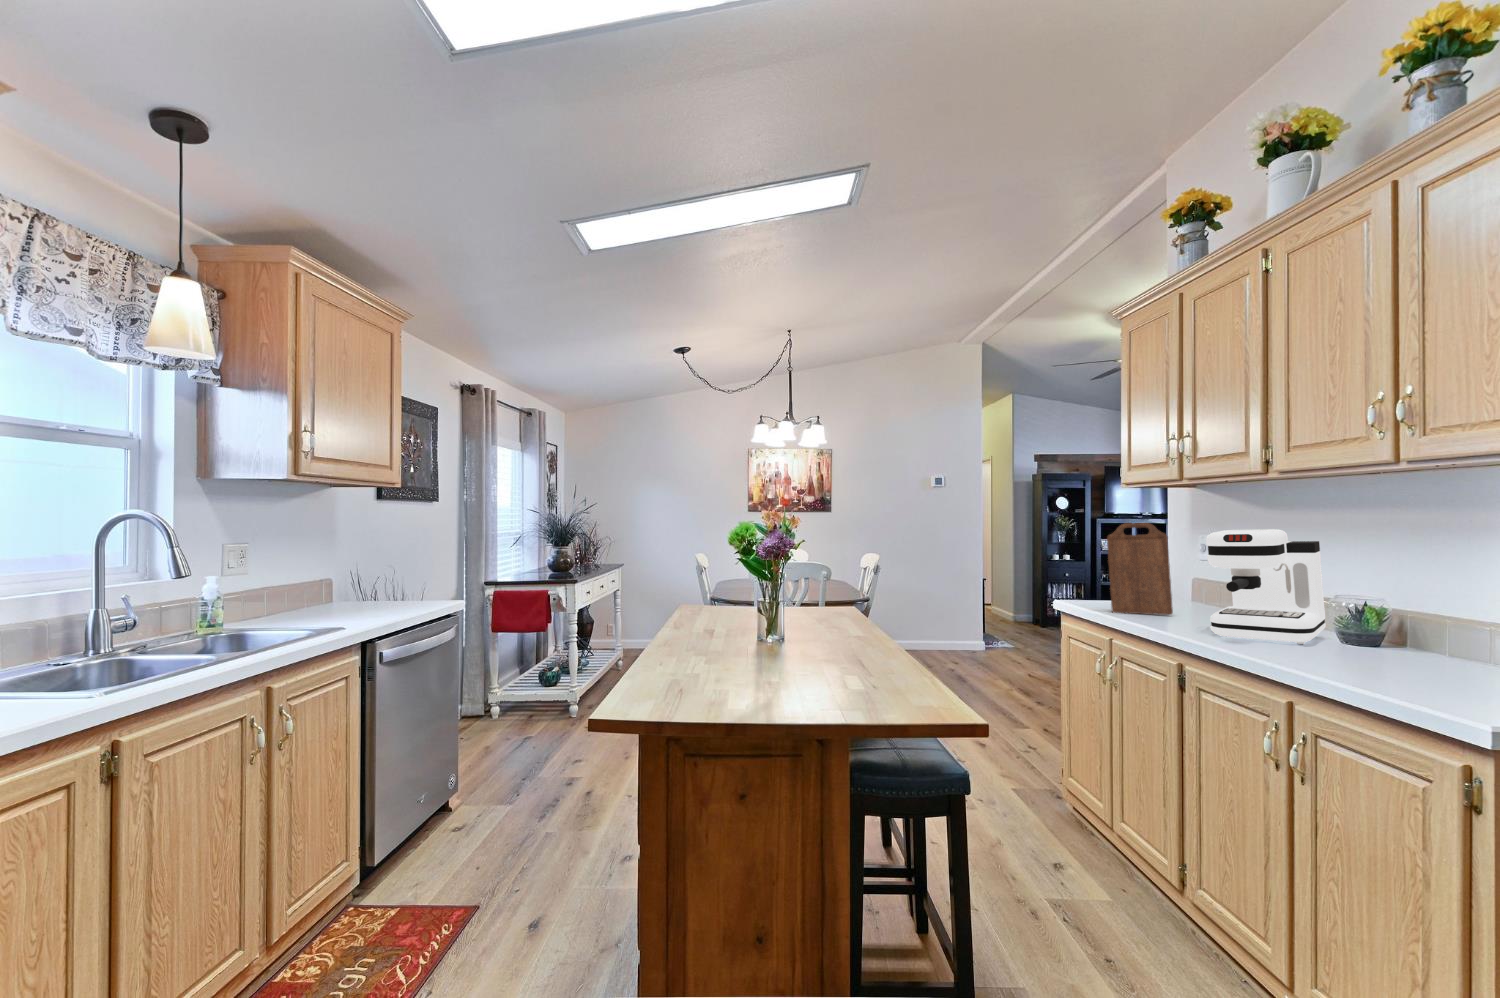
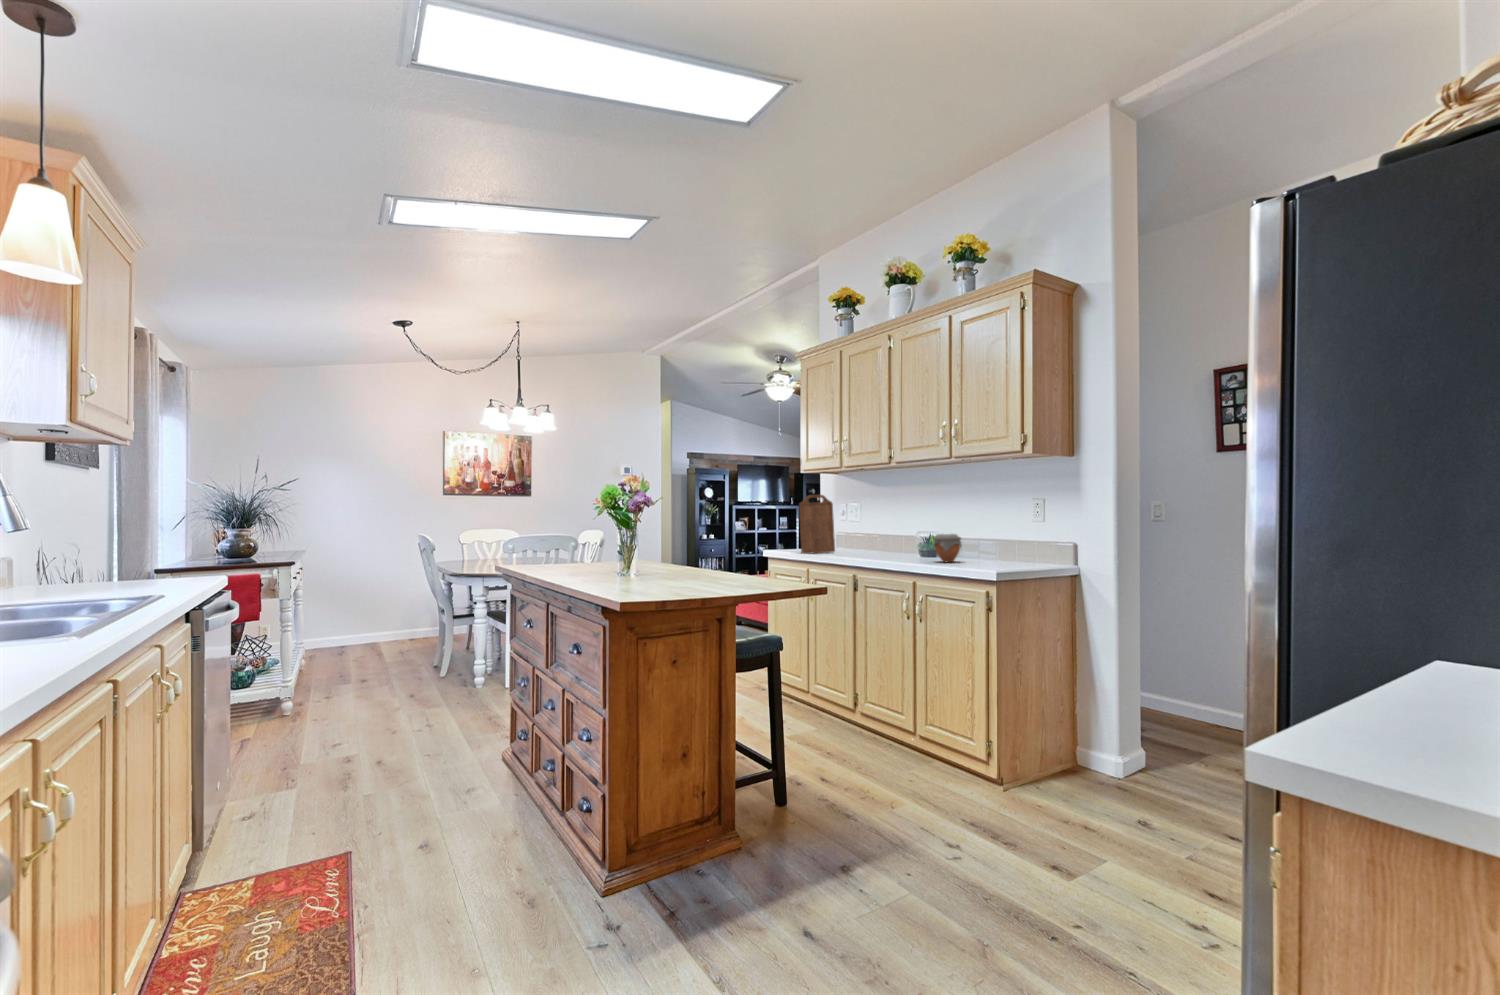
coffee maker: present [1206,529,1326,644] -> none [862,496,914,559]
jar: none [1347,611,1423,671] -> present [933,534,961,562]

